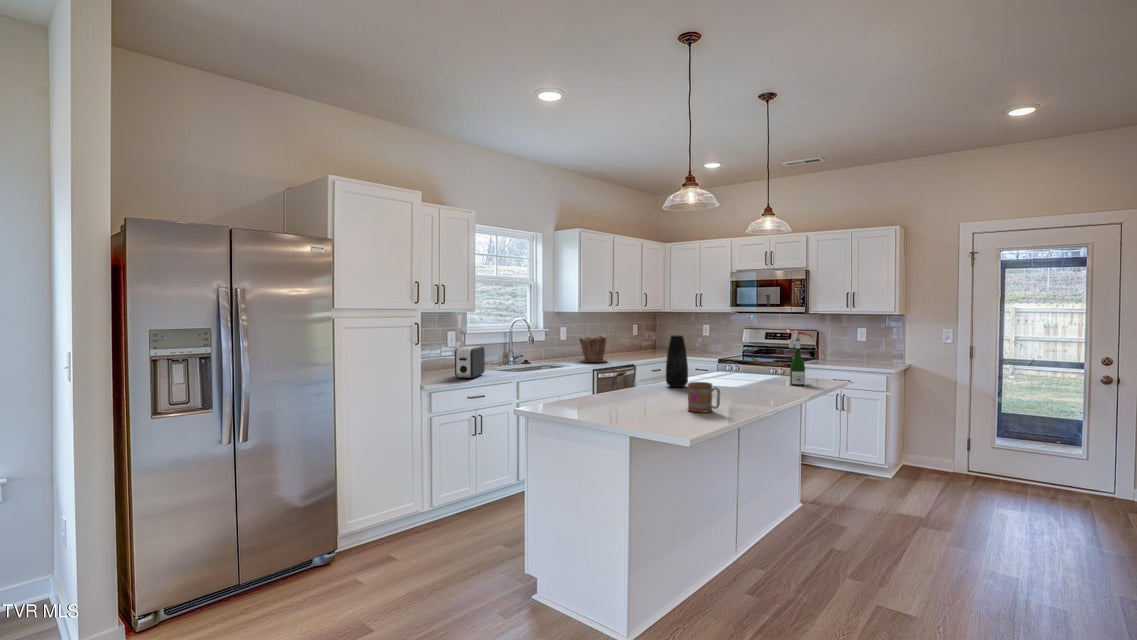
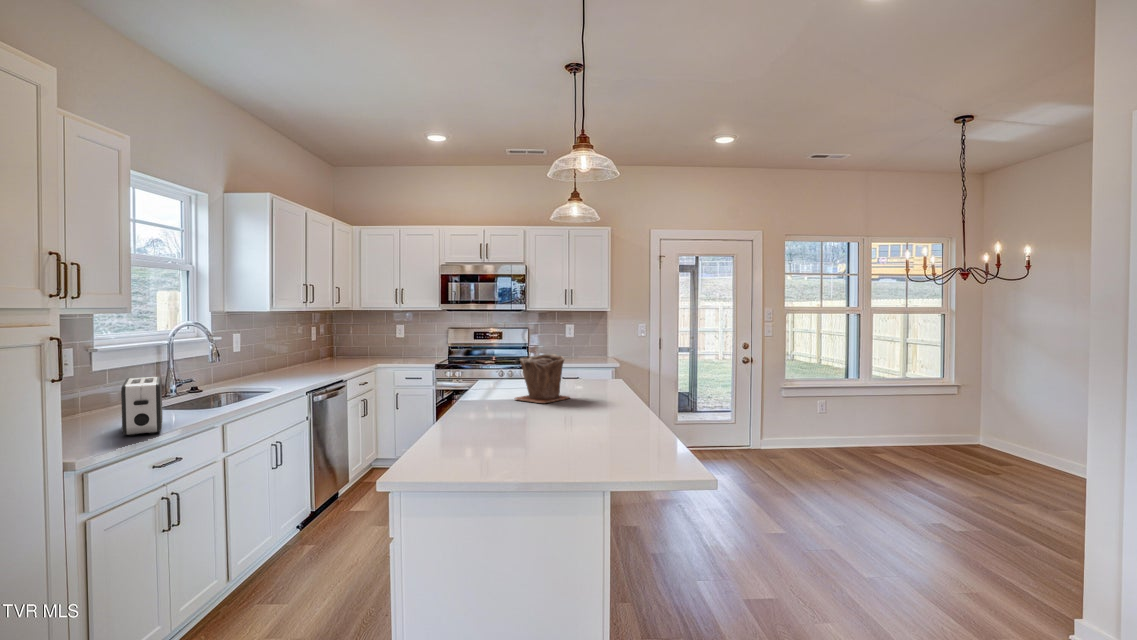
wine bottle: present [789,330,813,386] -> none [590,334,612,392]
vase: present [666,335,688,387] -> none [477,345,505,410]
plant pot: present [579,336,607,362] -> present [515,354,570,403]
mug: present [688,382,720,413] -> none [586,404,628,442]

